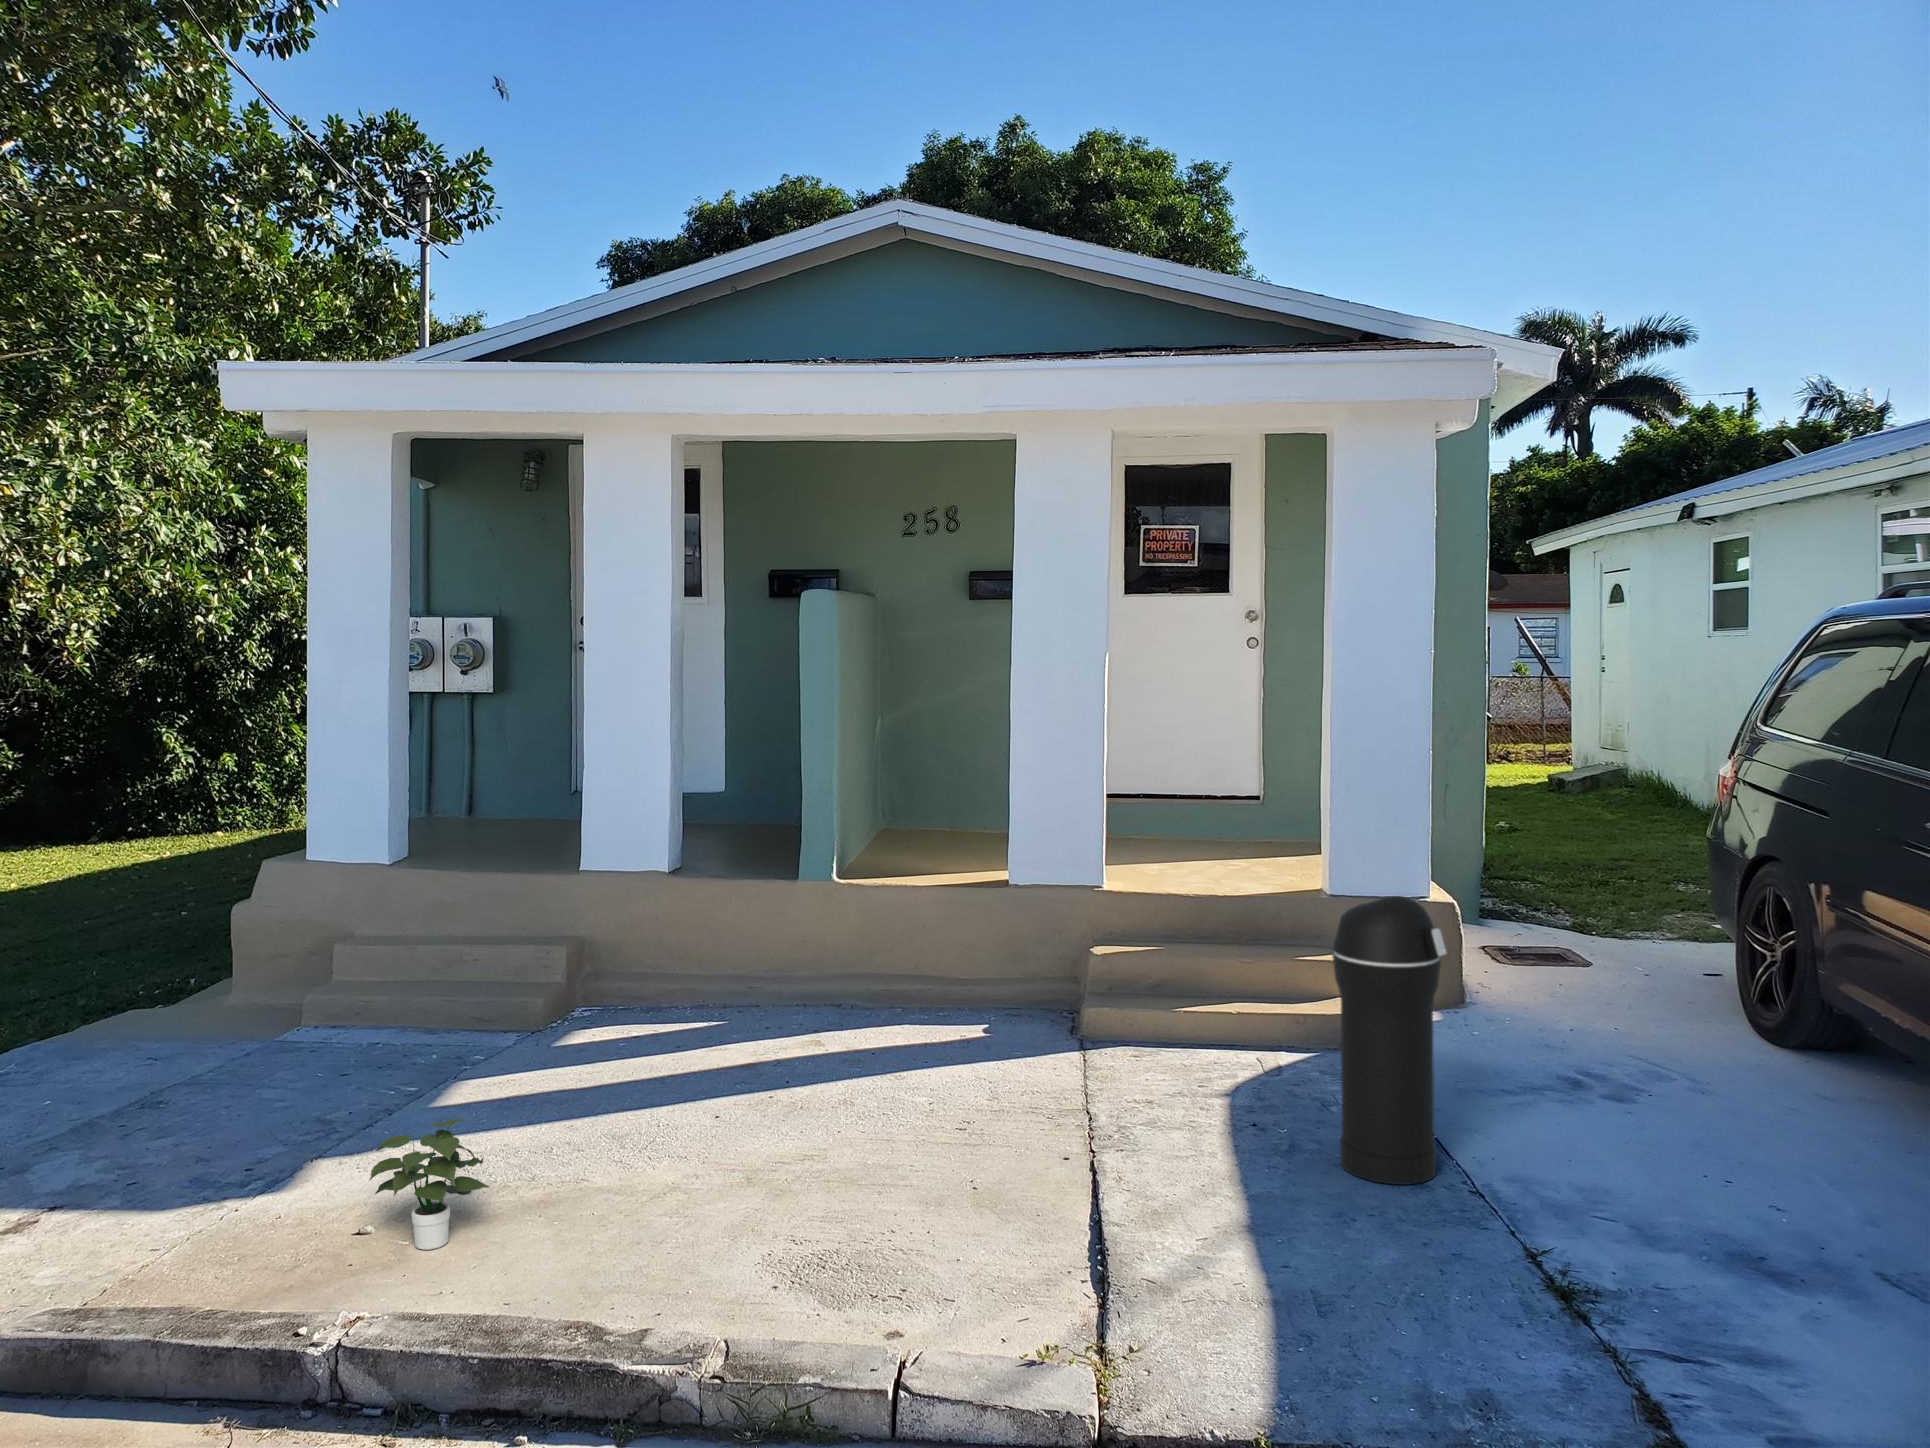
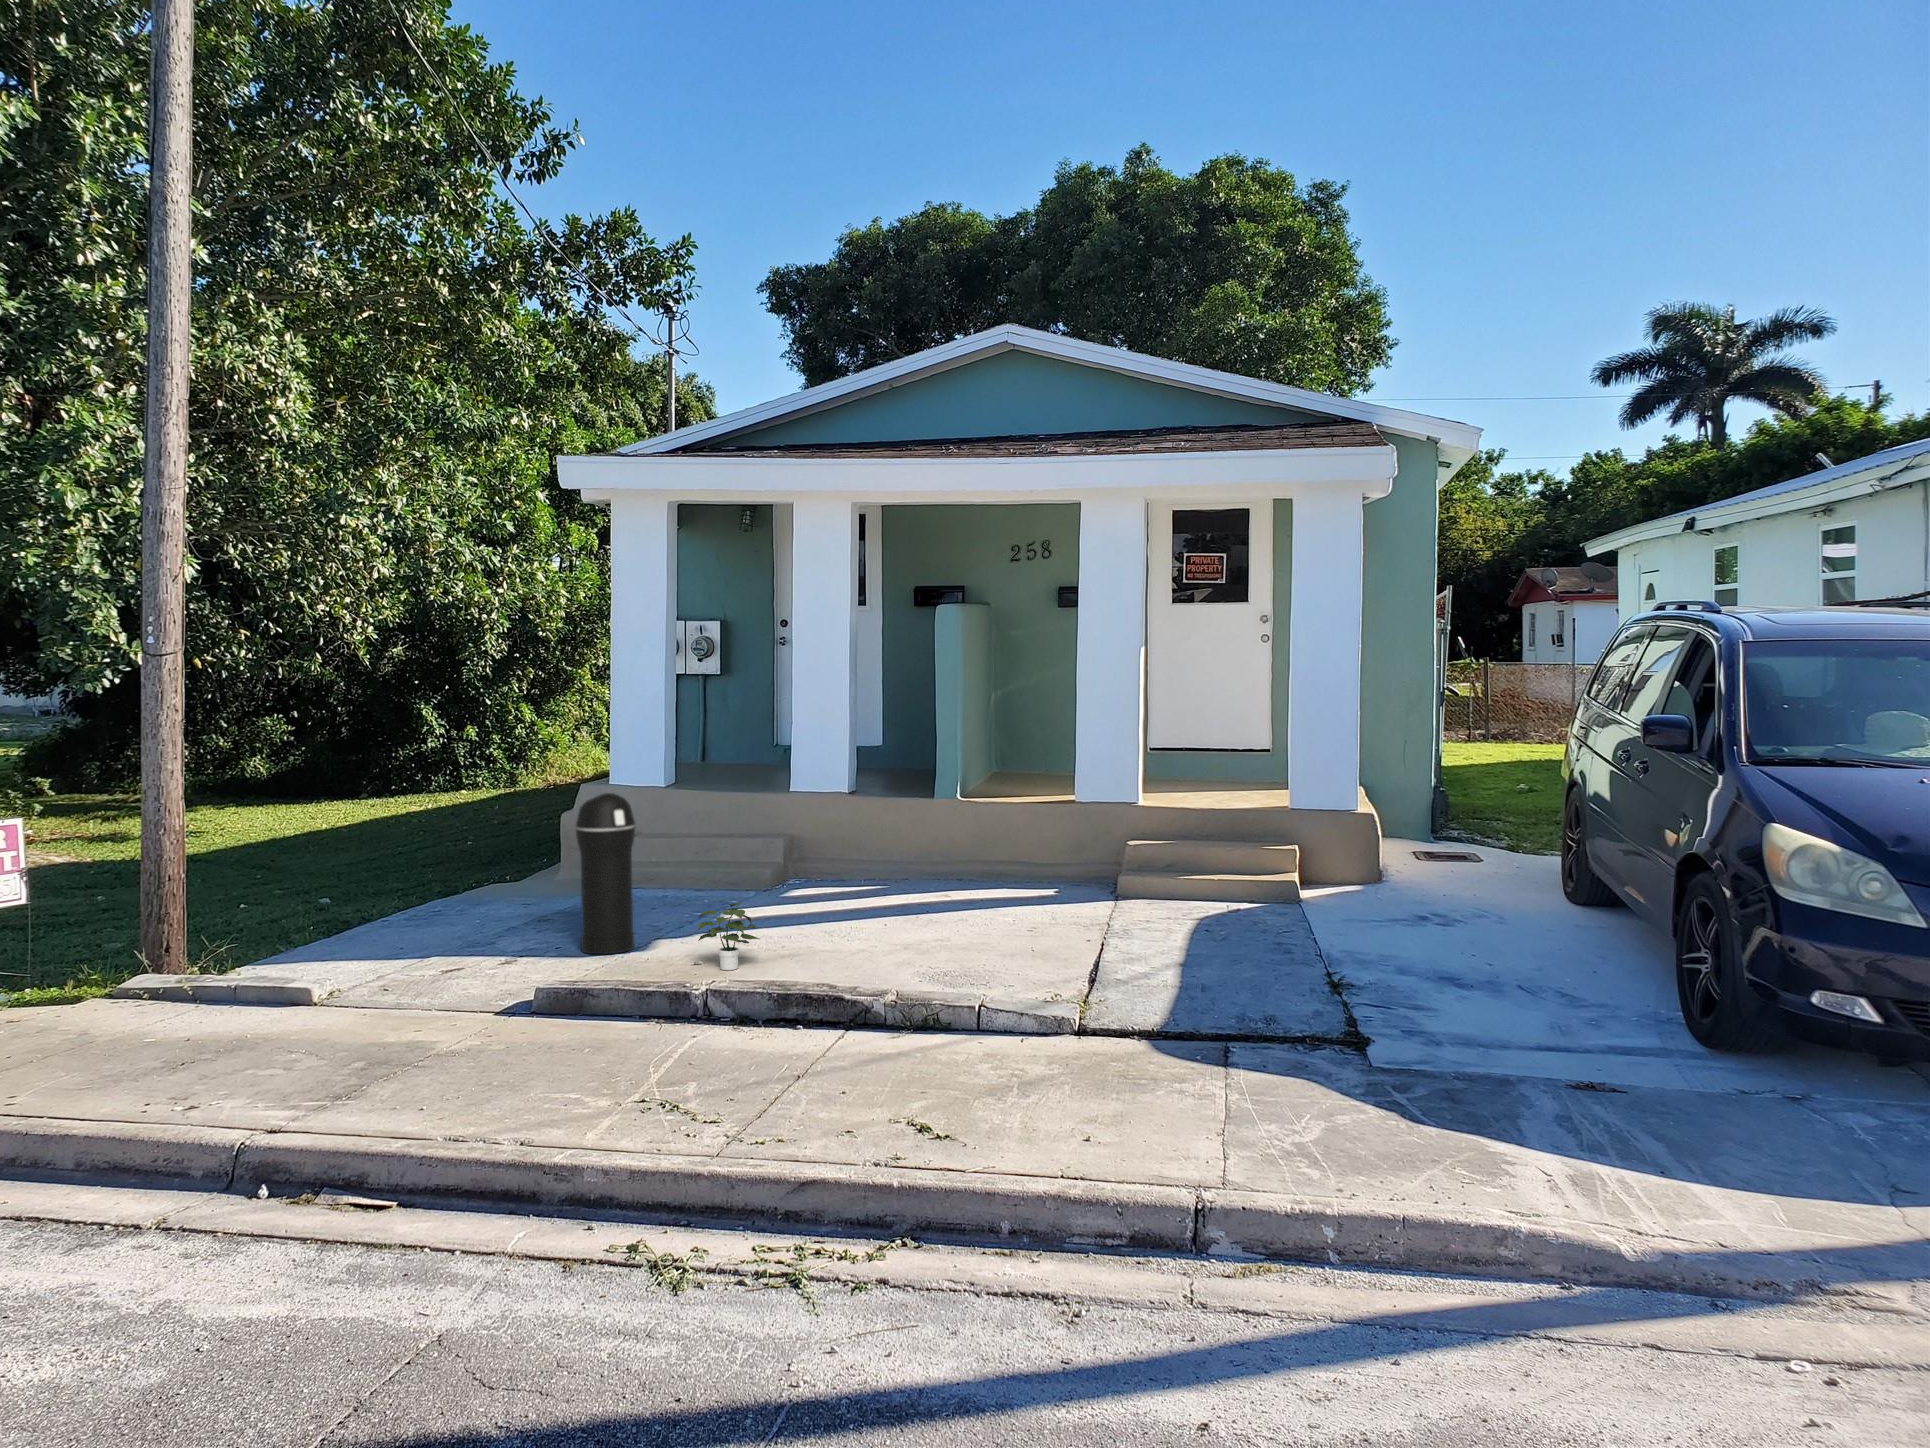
trash can: present [1332,896,1447,1185] -> present [576,793,635,954]

